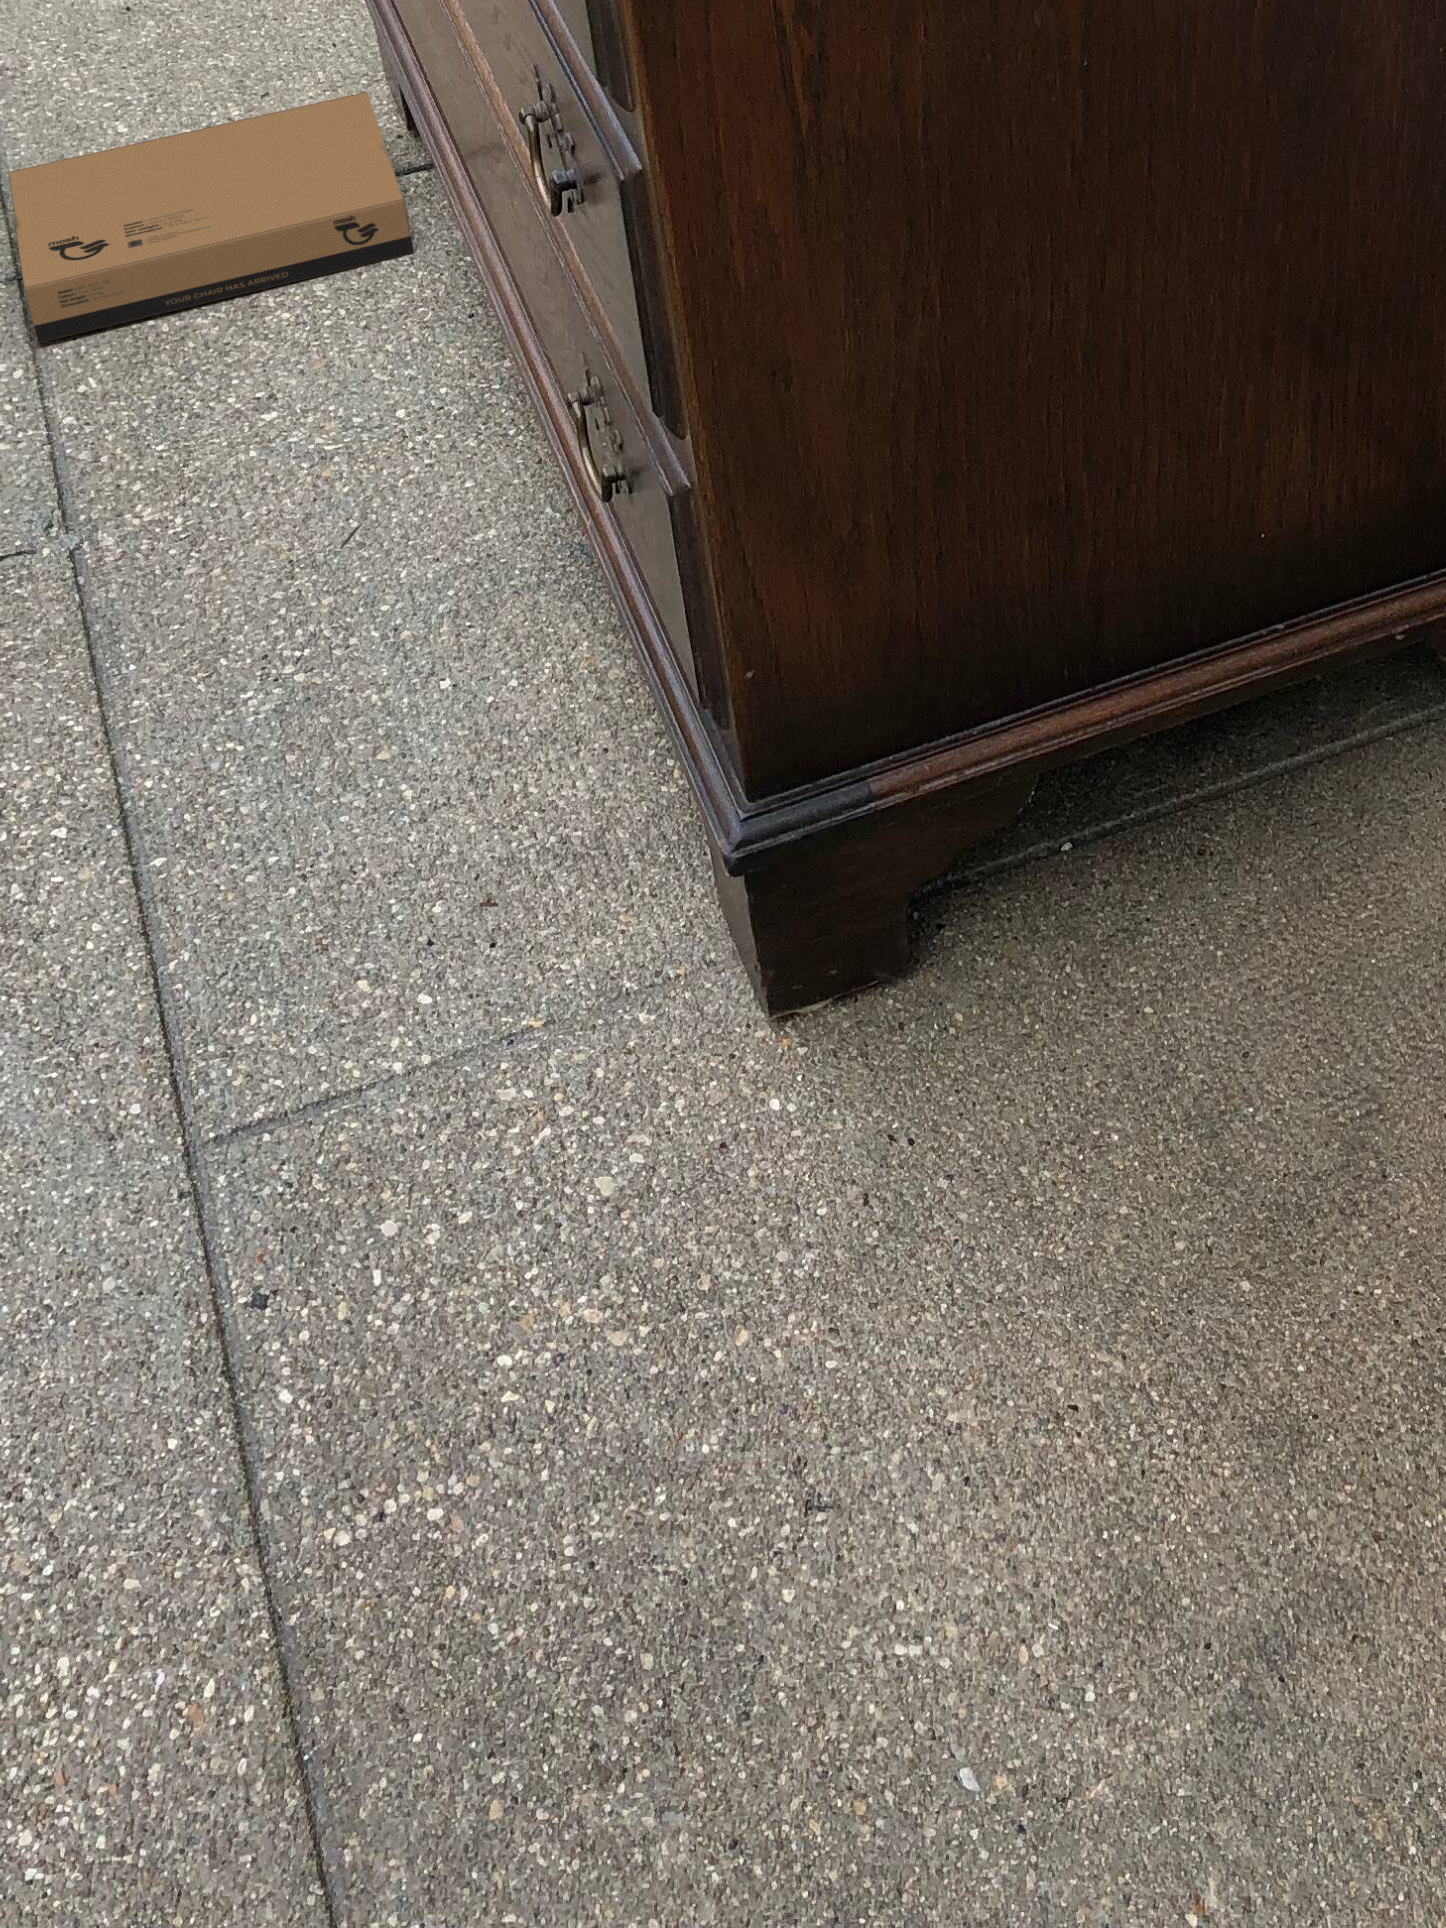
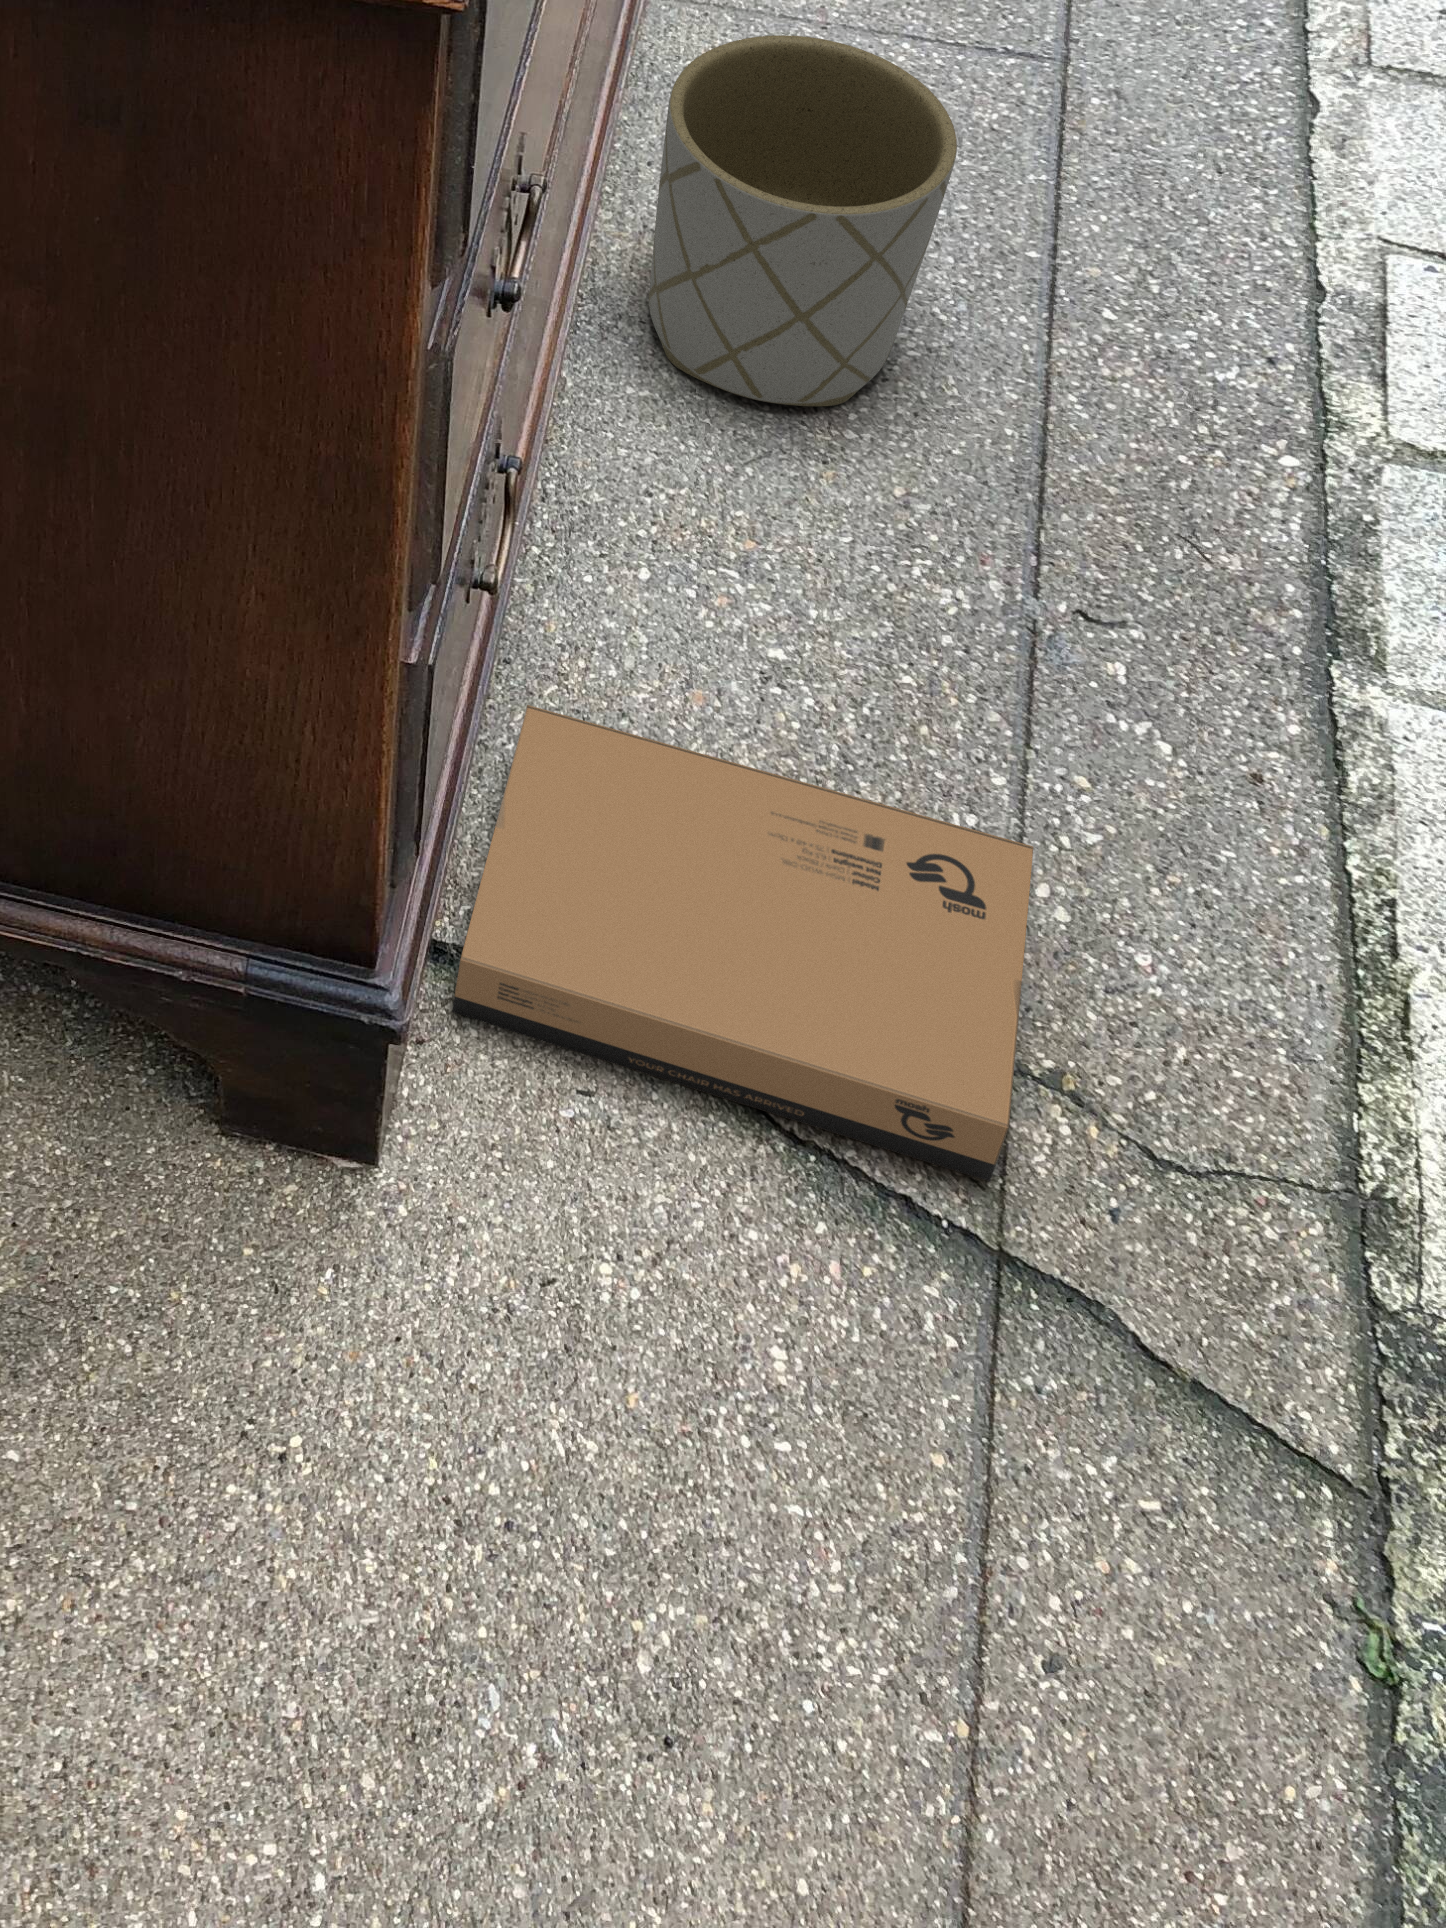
planter: none [198,301,514,691] -> present [649,35,957,406]

